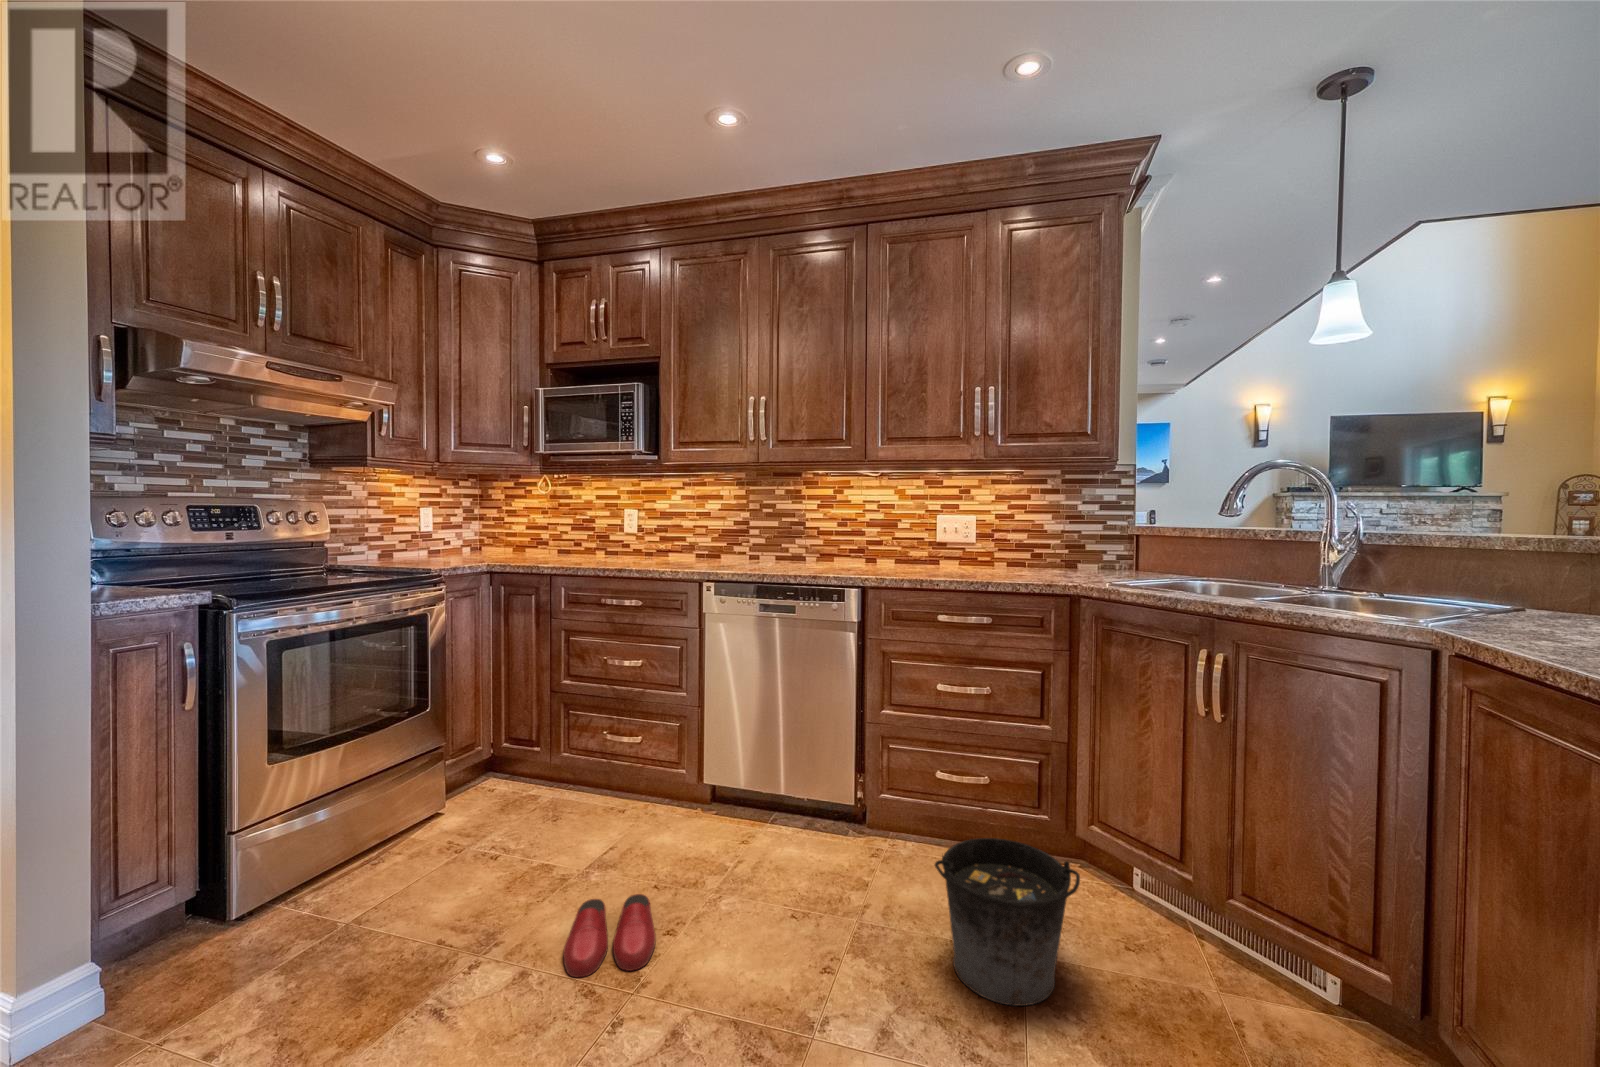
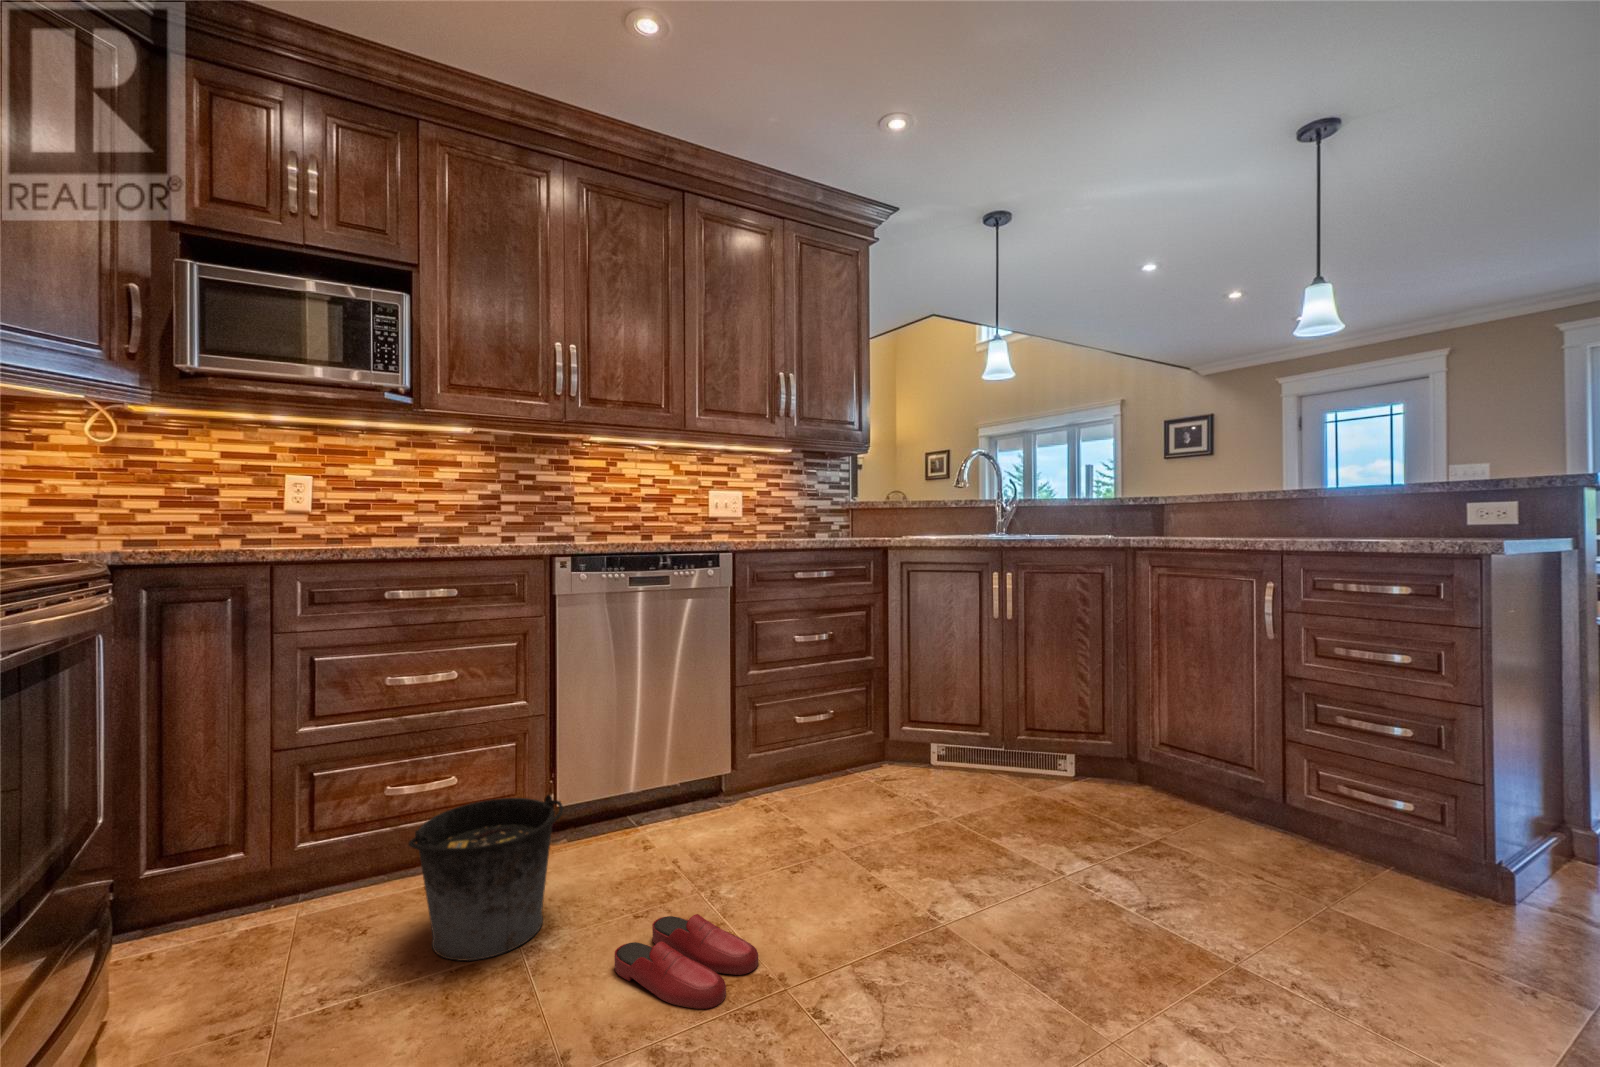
bucket: present [935,838,1080,1006] -> present [409,795,563,961]

